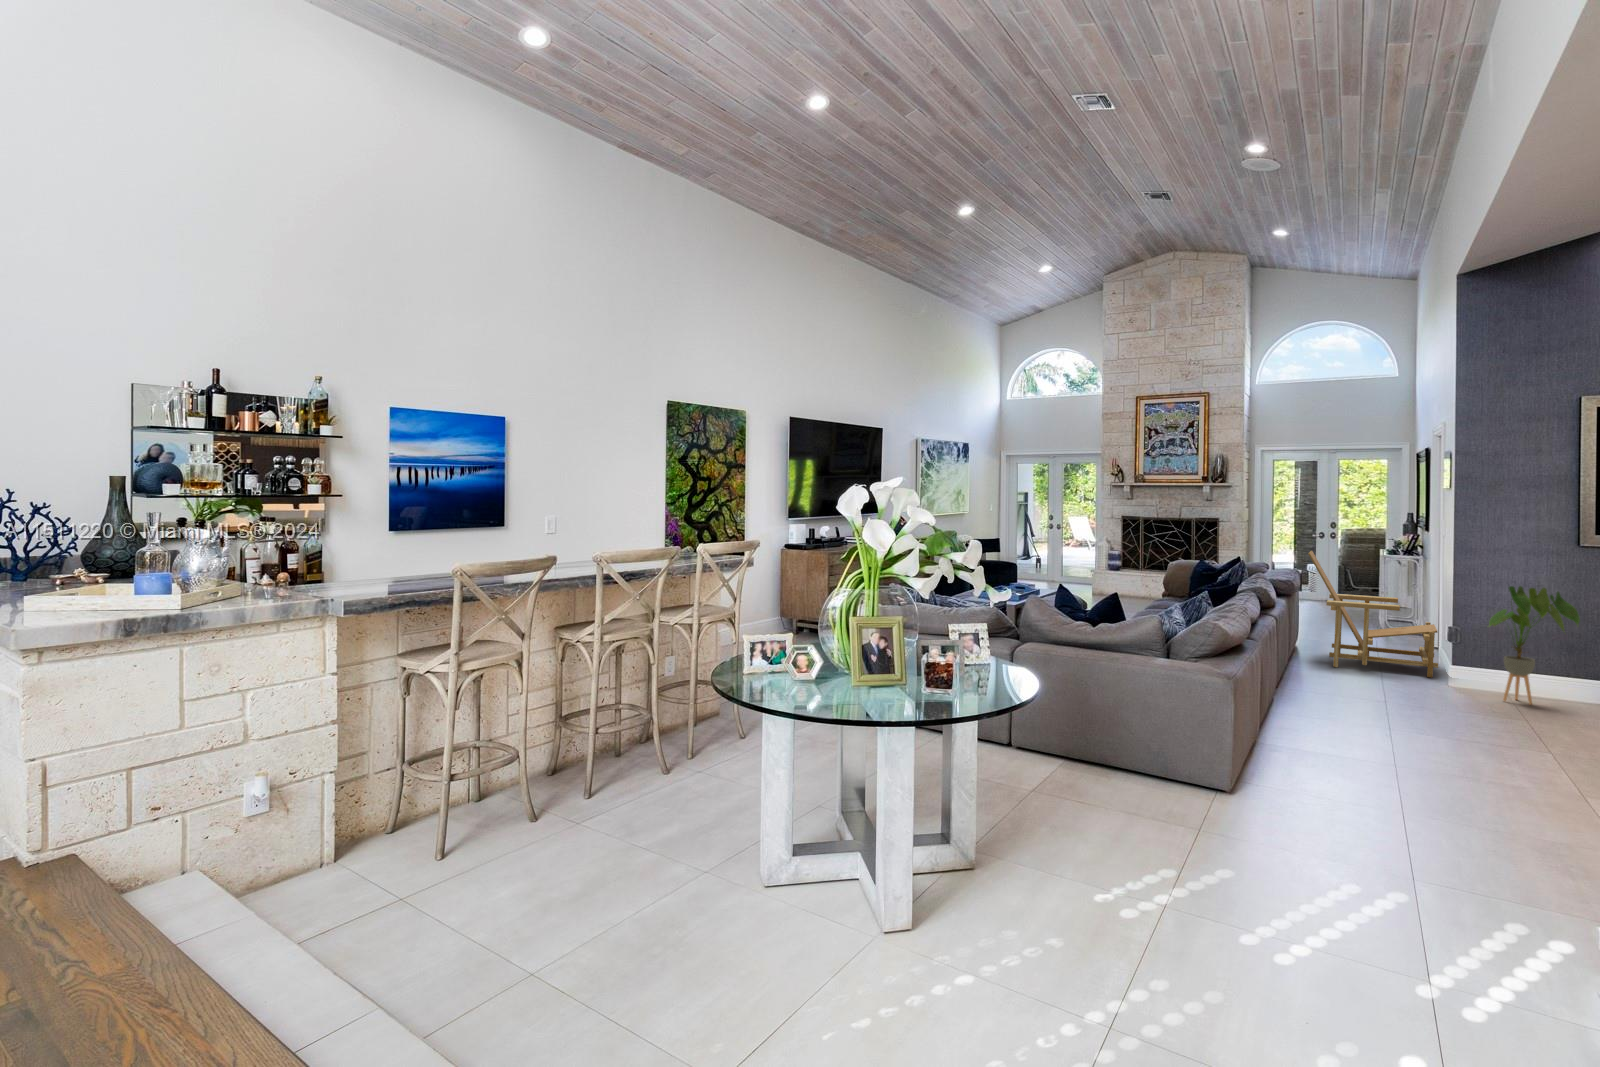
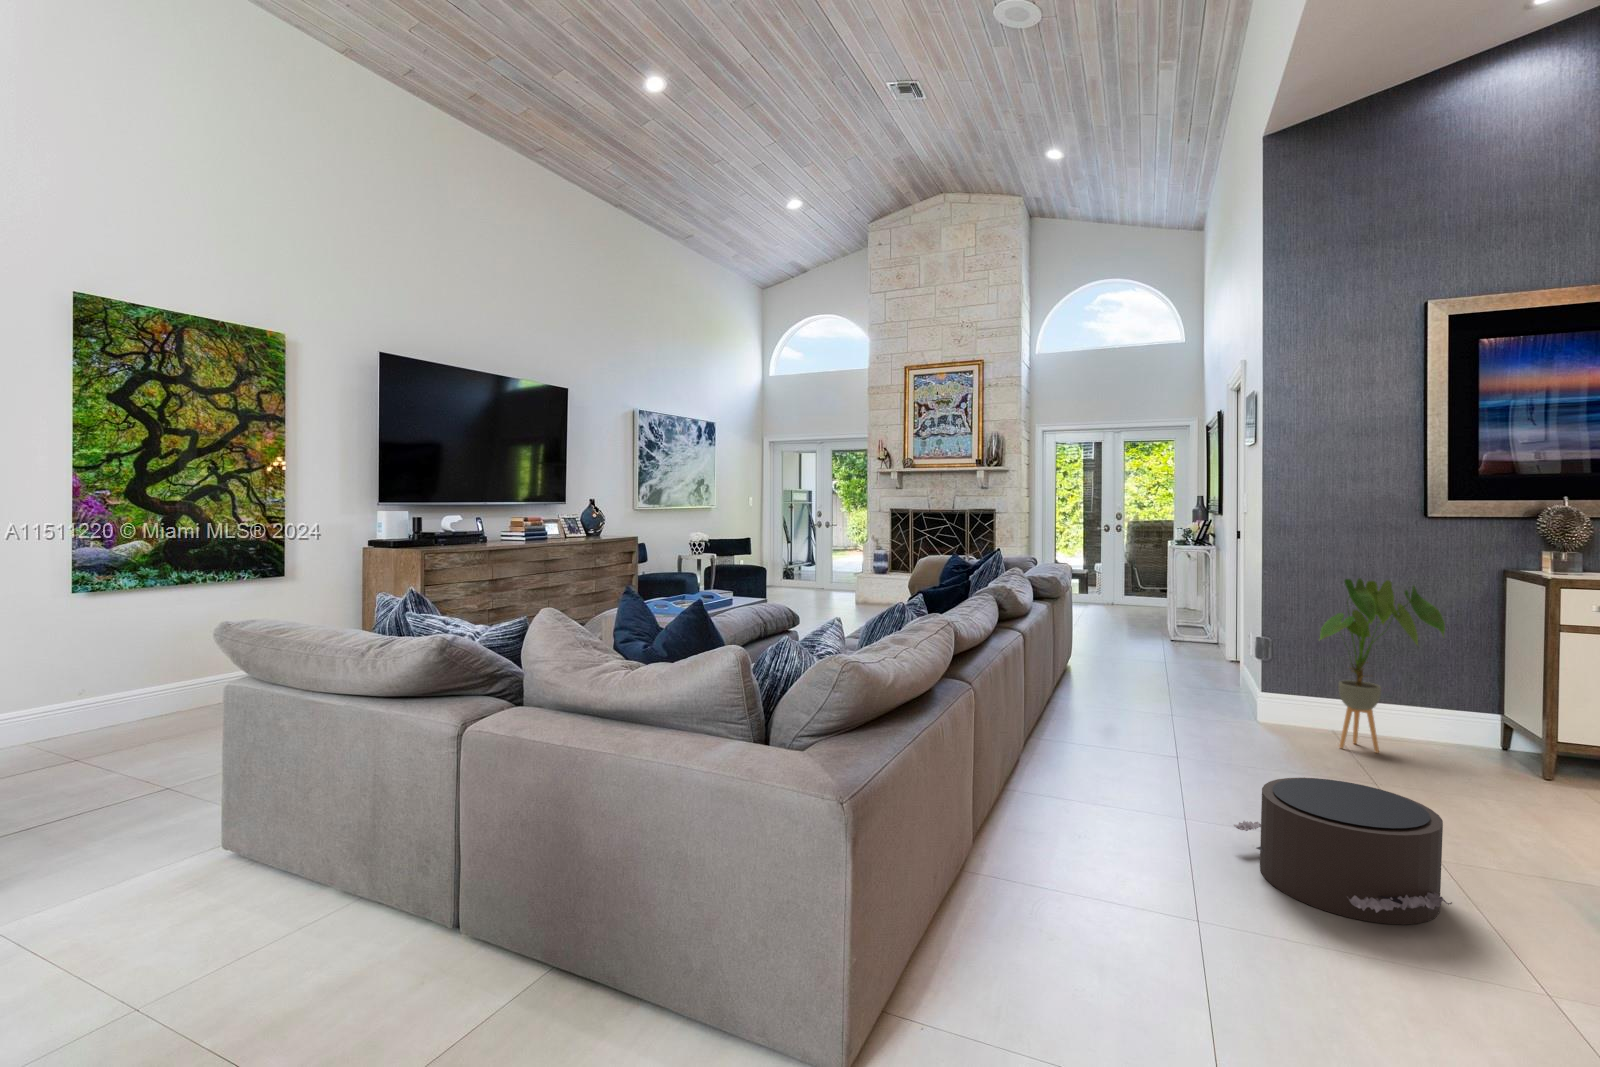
lounge chair: present [1308,551,1438,678] -> none [1082,538,1246,708]
pouf: none [1410,699,1532,767] -> present [1234,778,1452,924]

